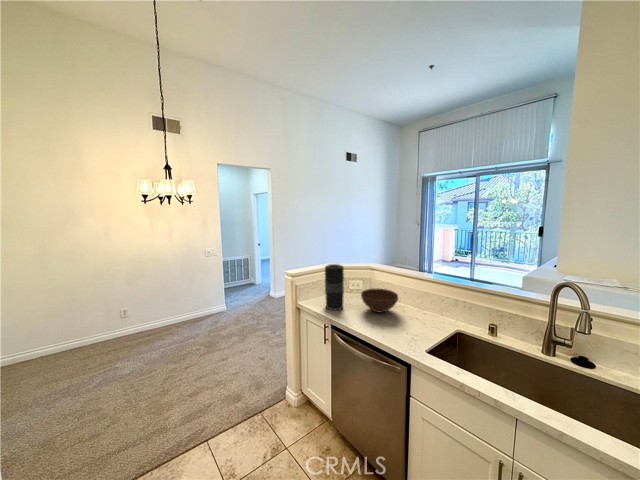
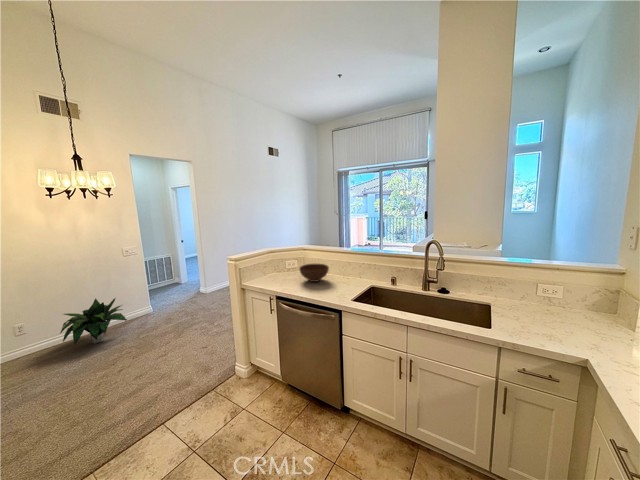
vase: present [325,264,344,310] -> none [267,246,285,285]
potted plant: none [152,293,203,334] -> present [60,299,127,344]

